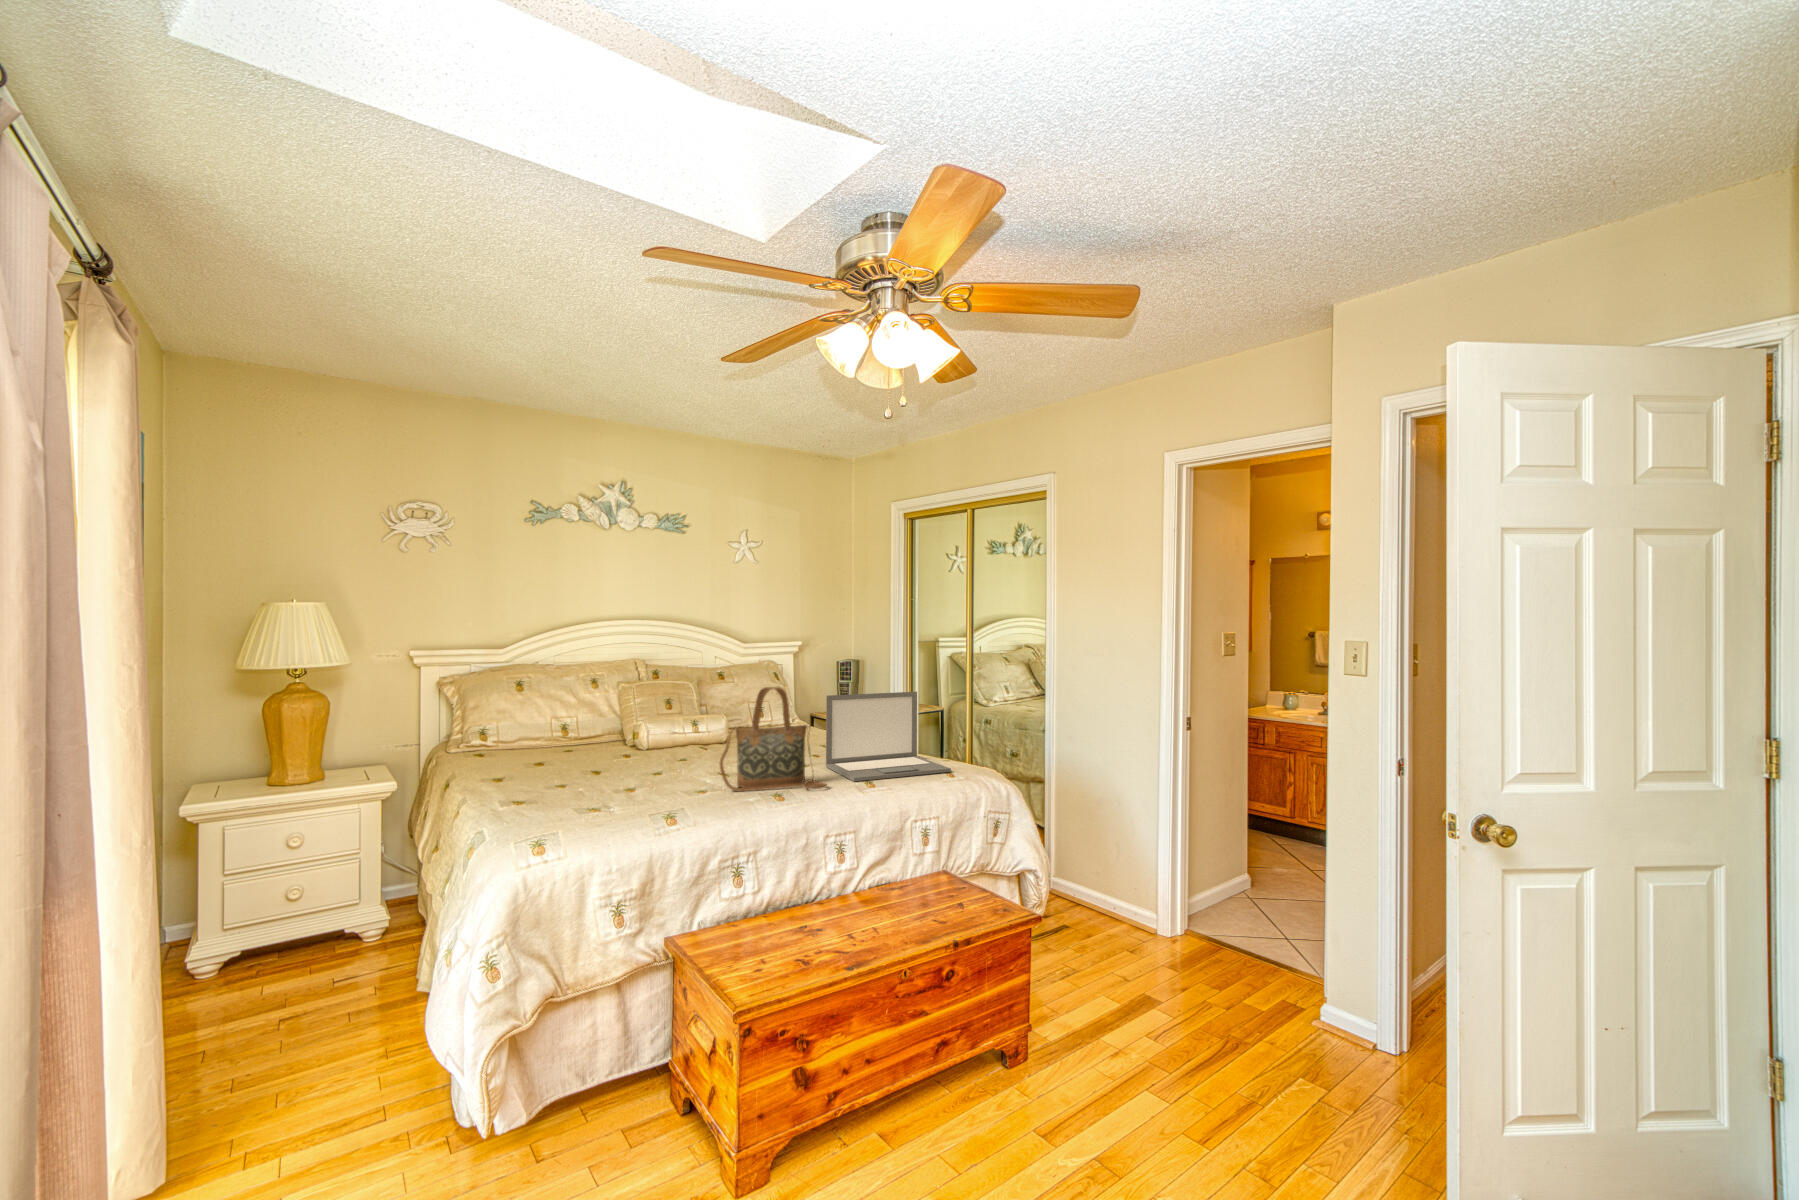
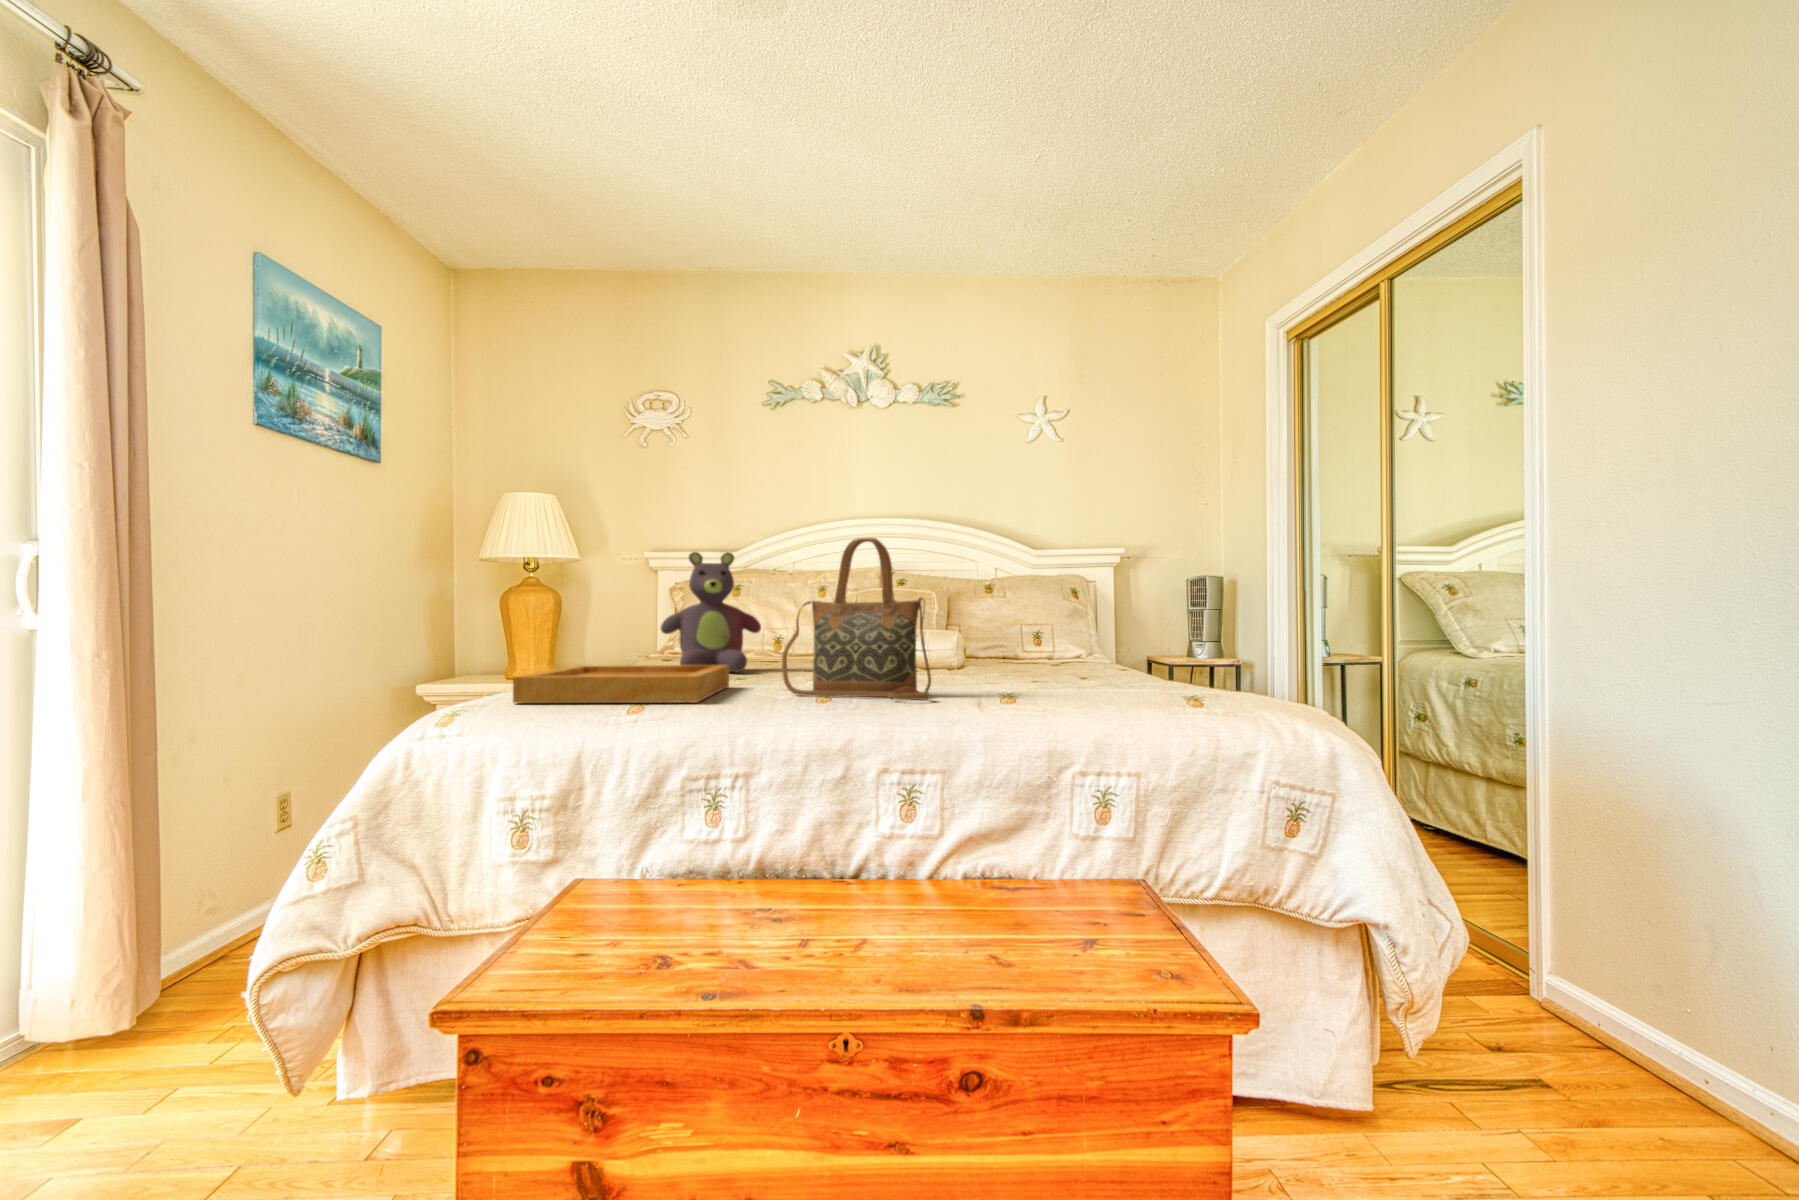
stuffed bear: none [539,674,620,772] -> present [661,552,761,672]
laptop: present [826,692,951,781] -> none [992,567,1197,702]
tray: none [548,772,701,828] -> present [513,665,729,703]

